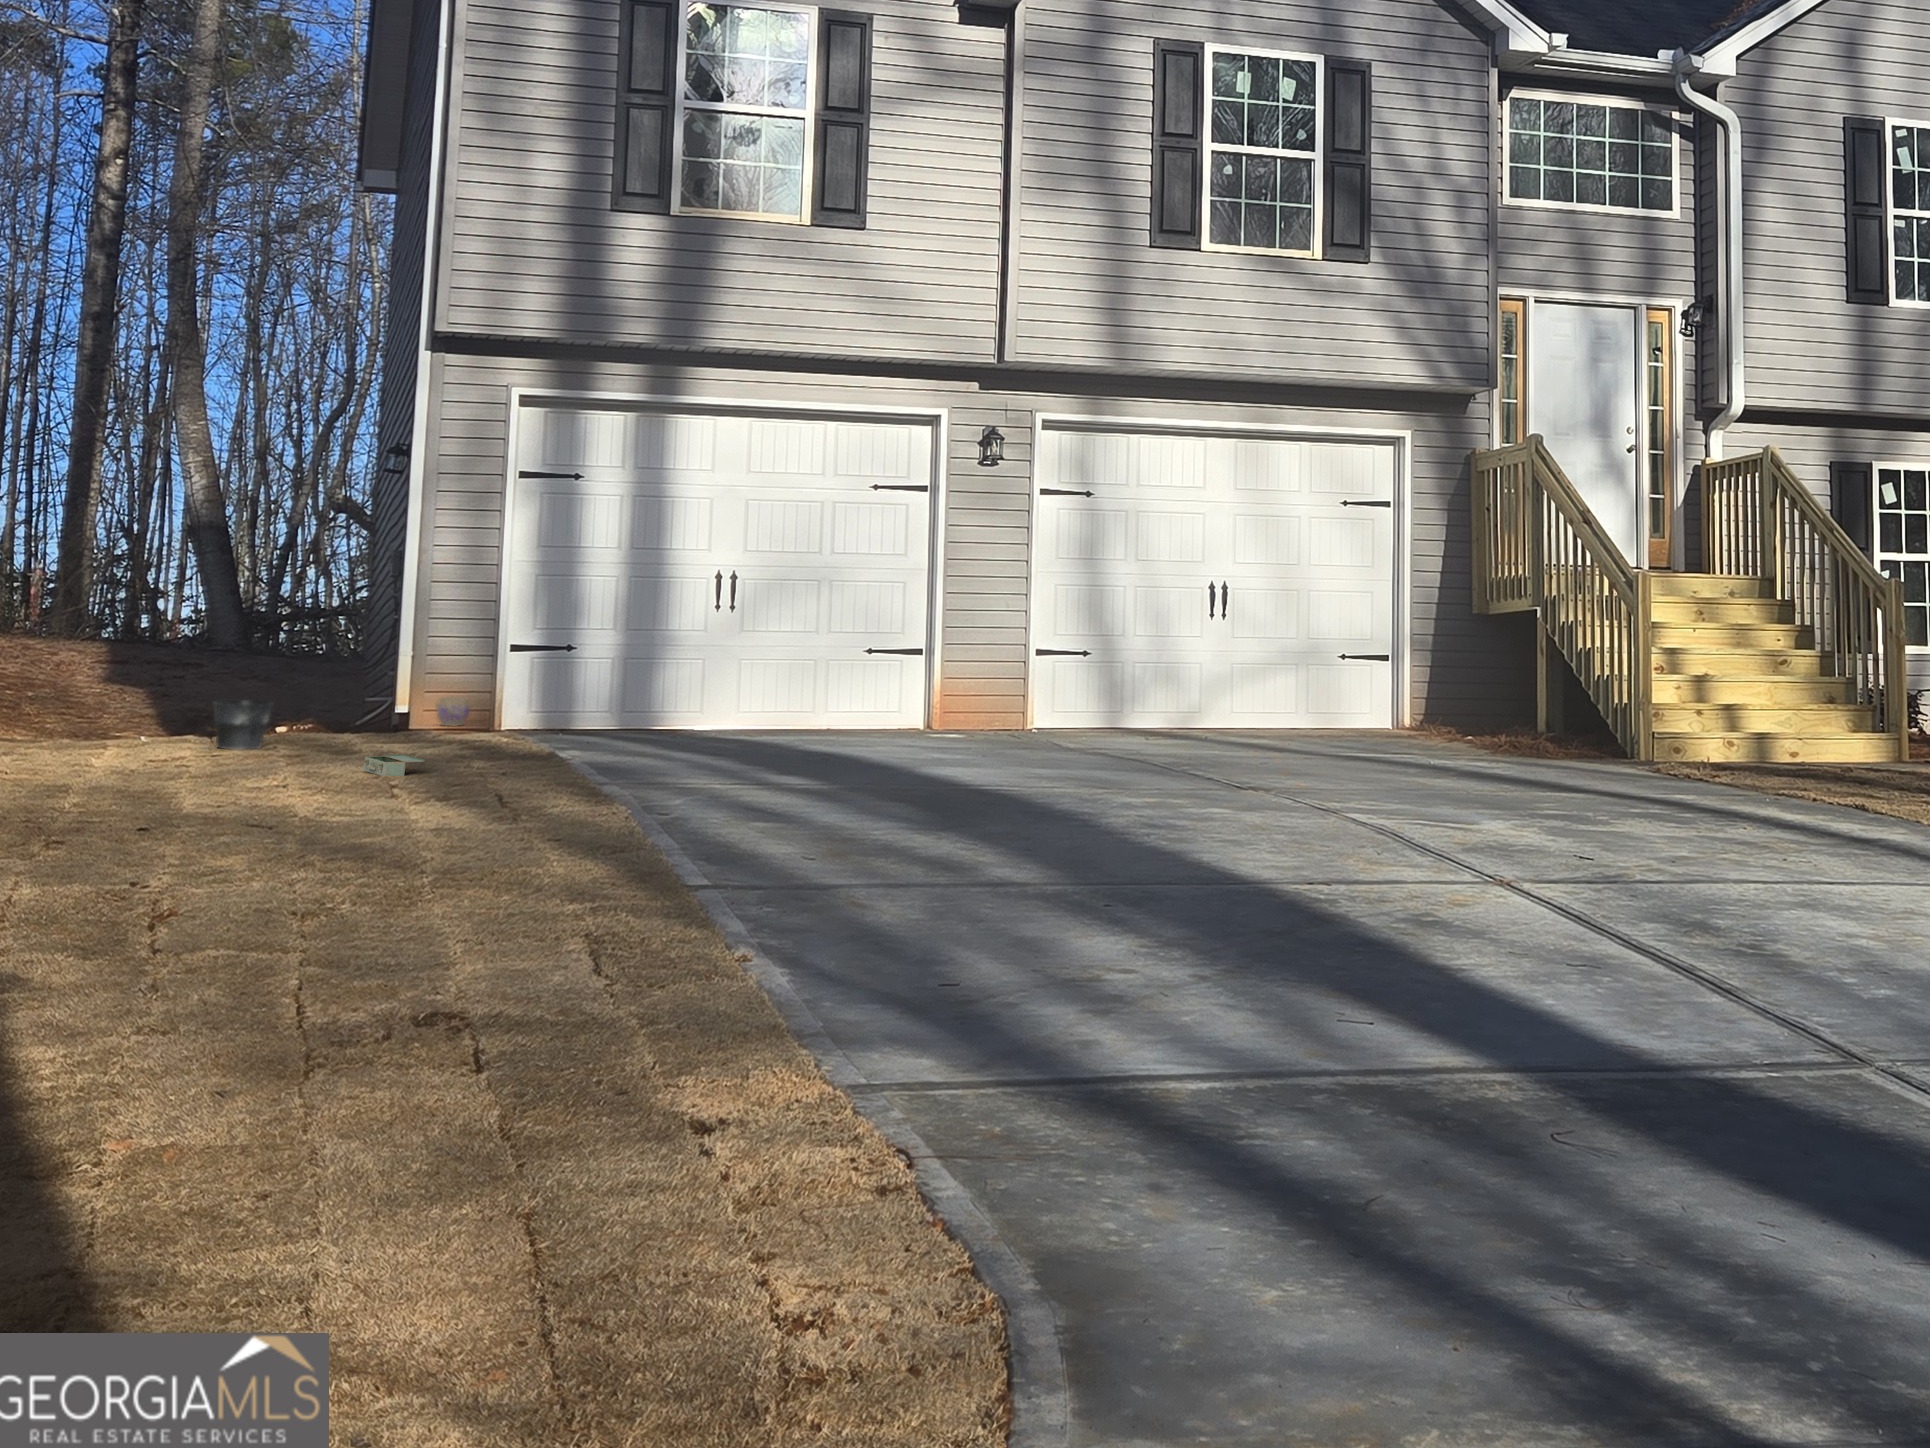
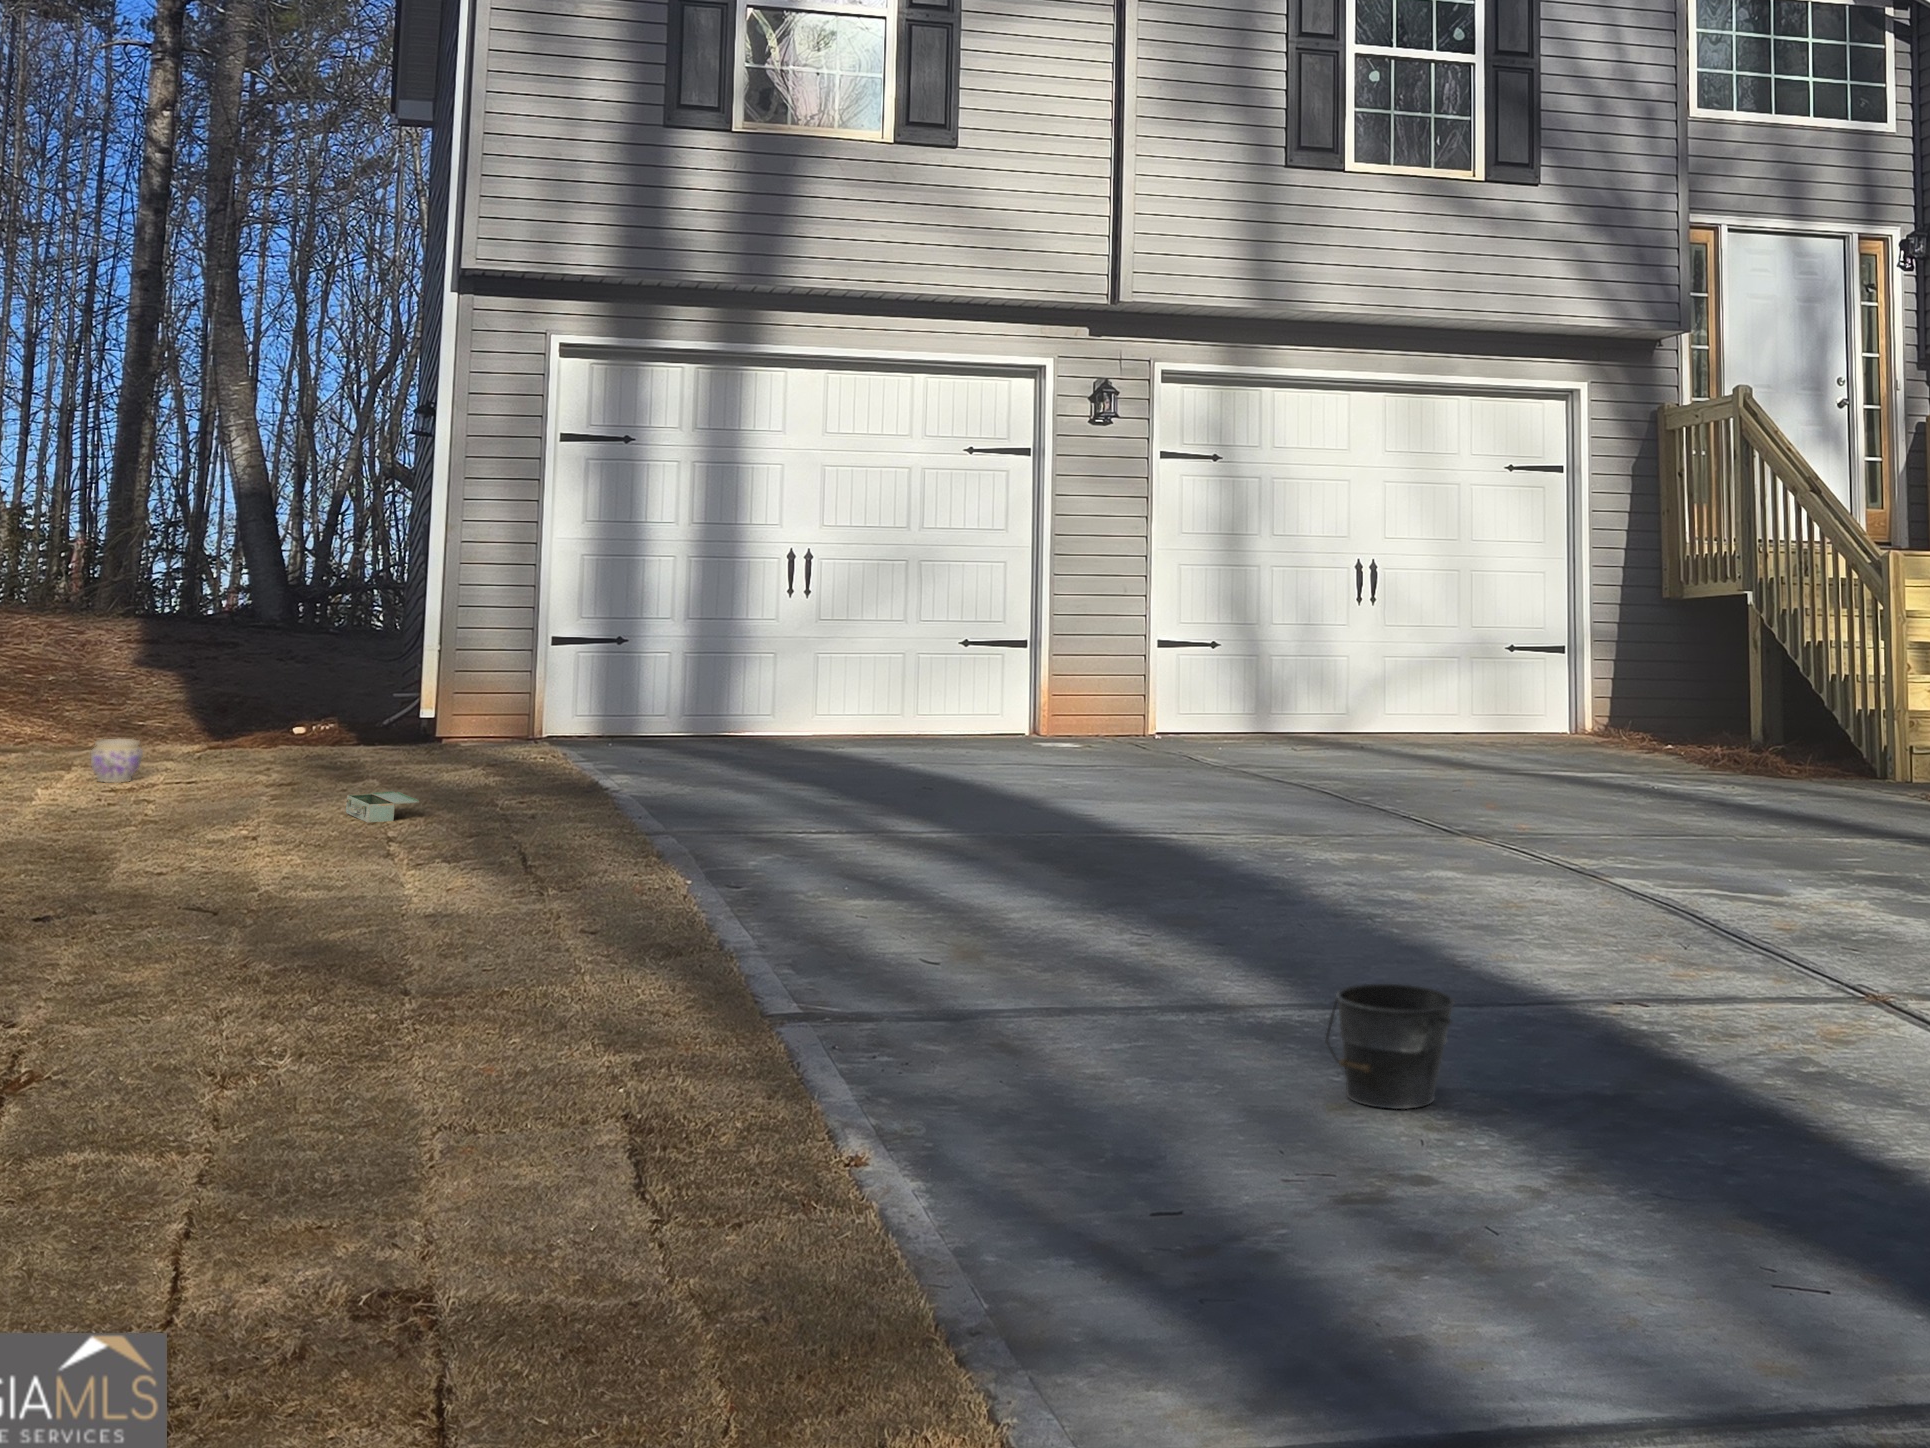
planter: present [437,697,470,726] -> present [91,739,143,783]
bucket: present [207,700,272,750] -> present [1325,984,1454,1109]

